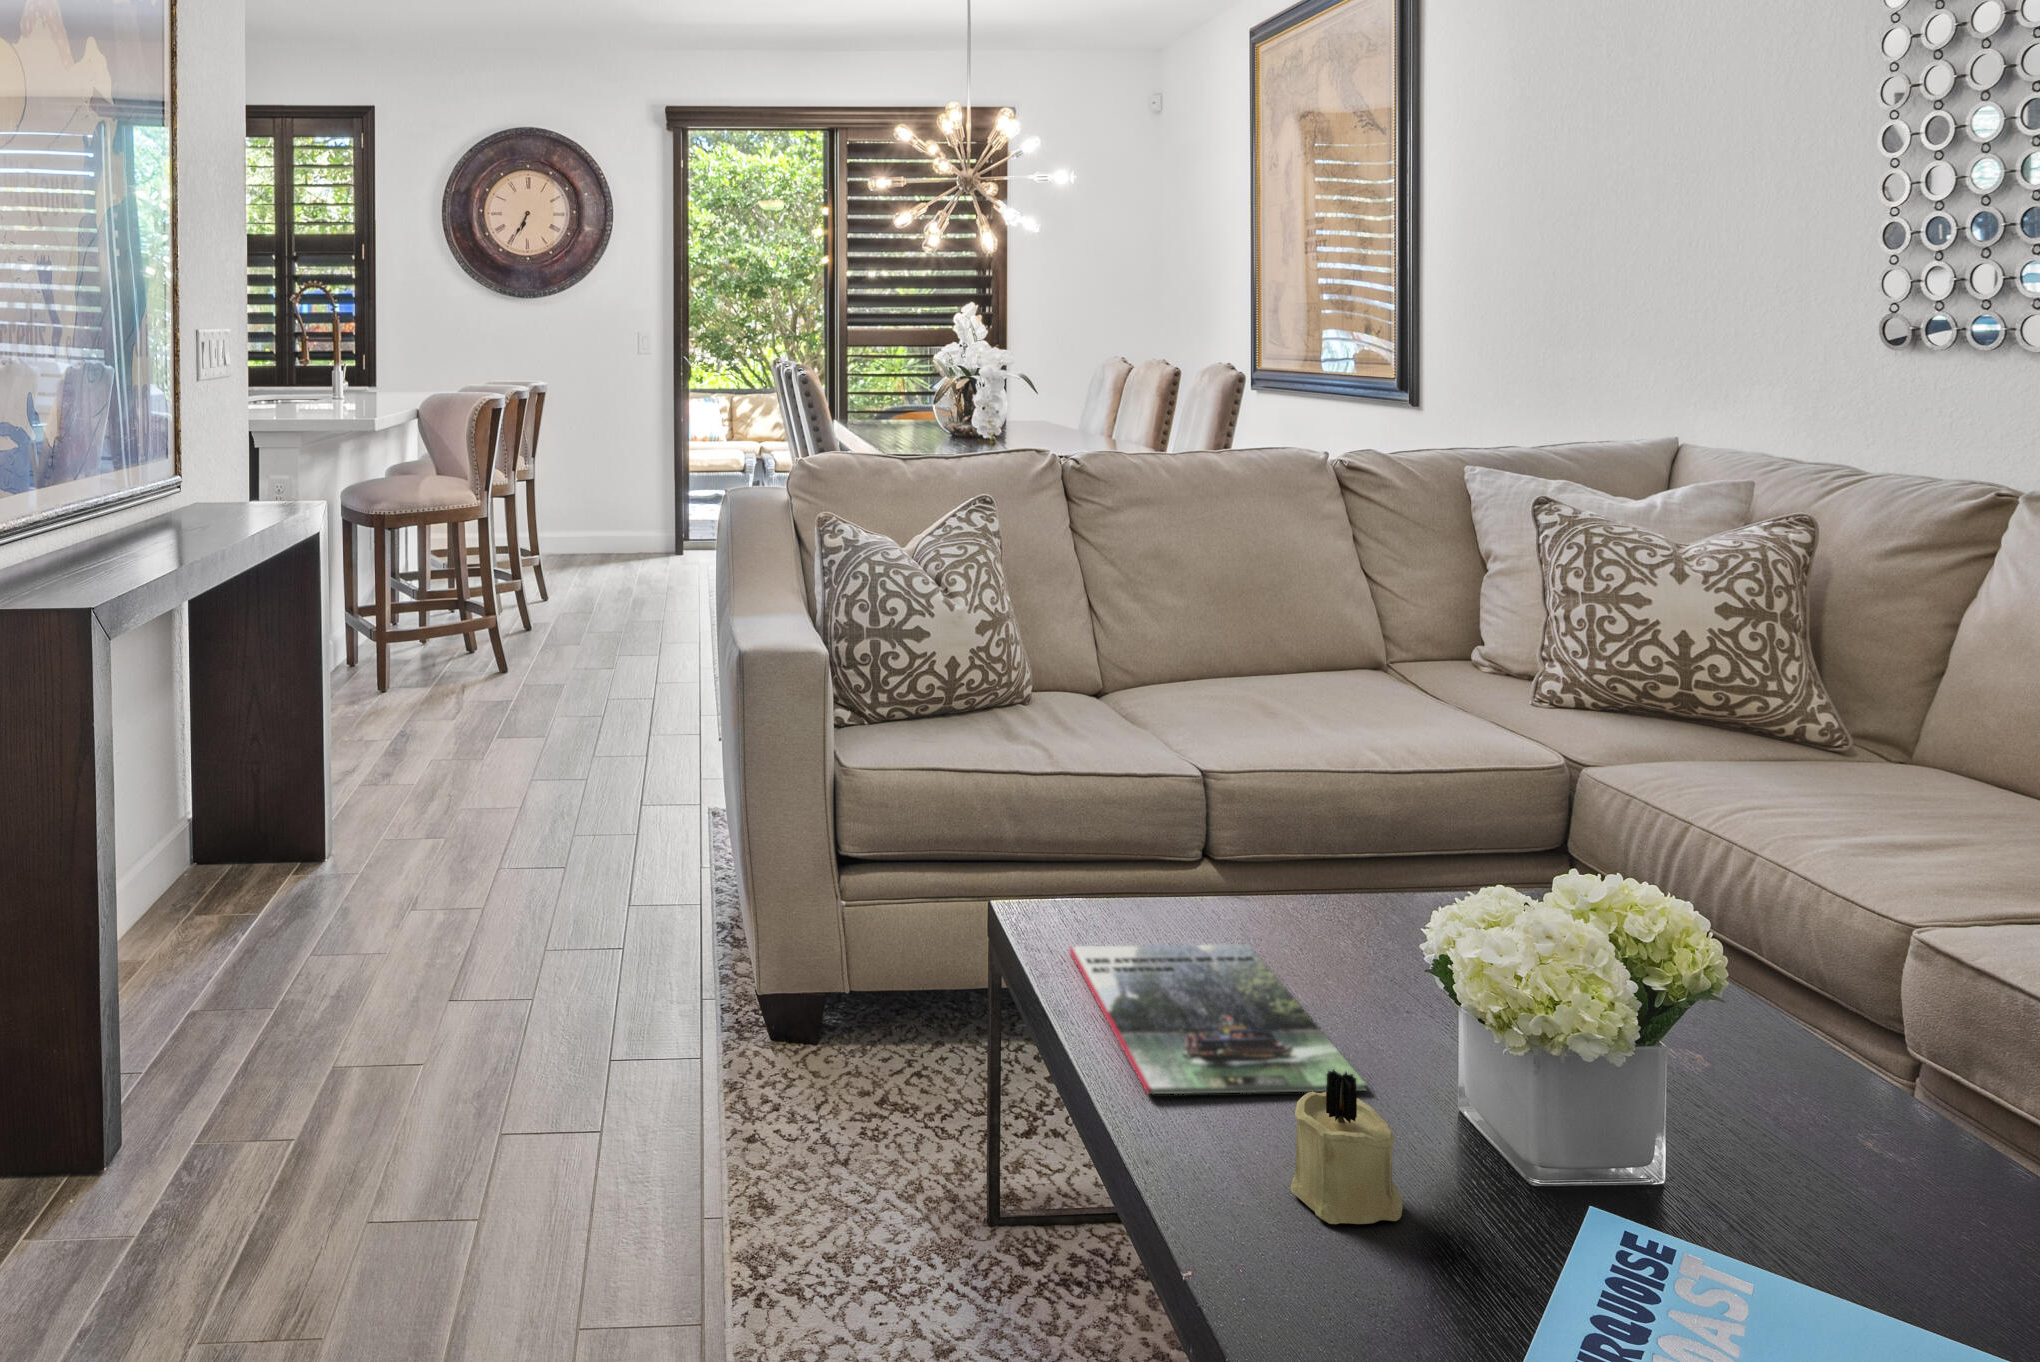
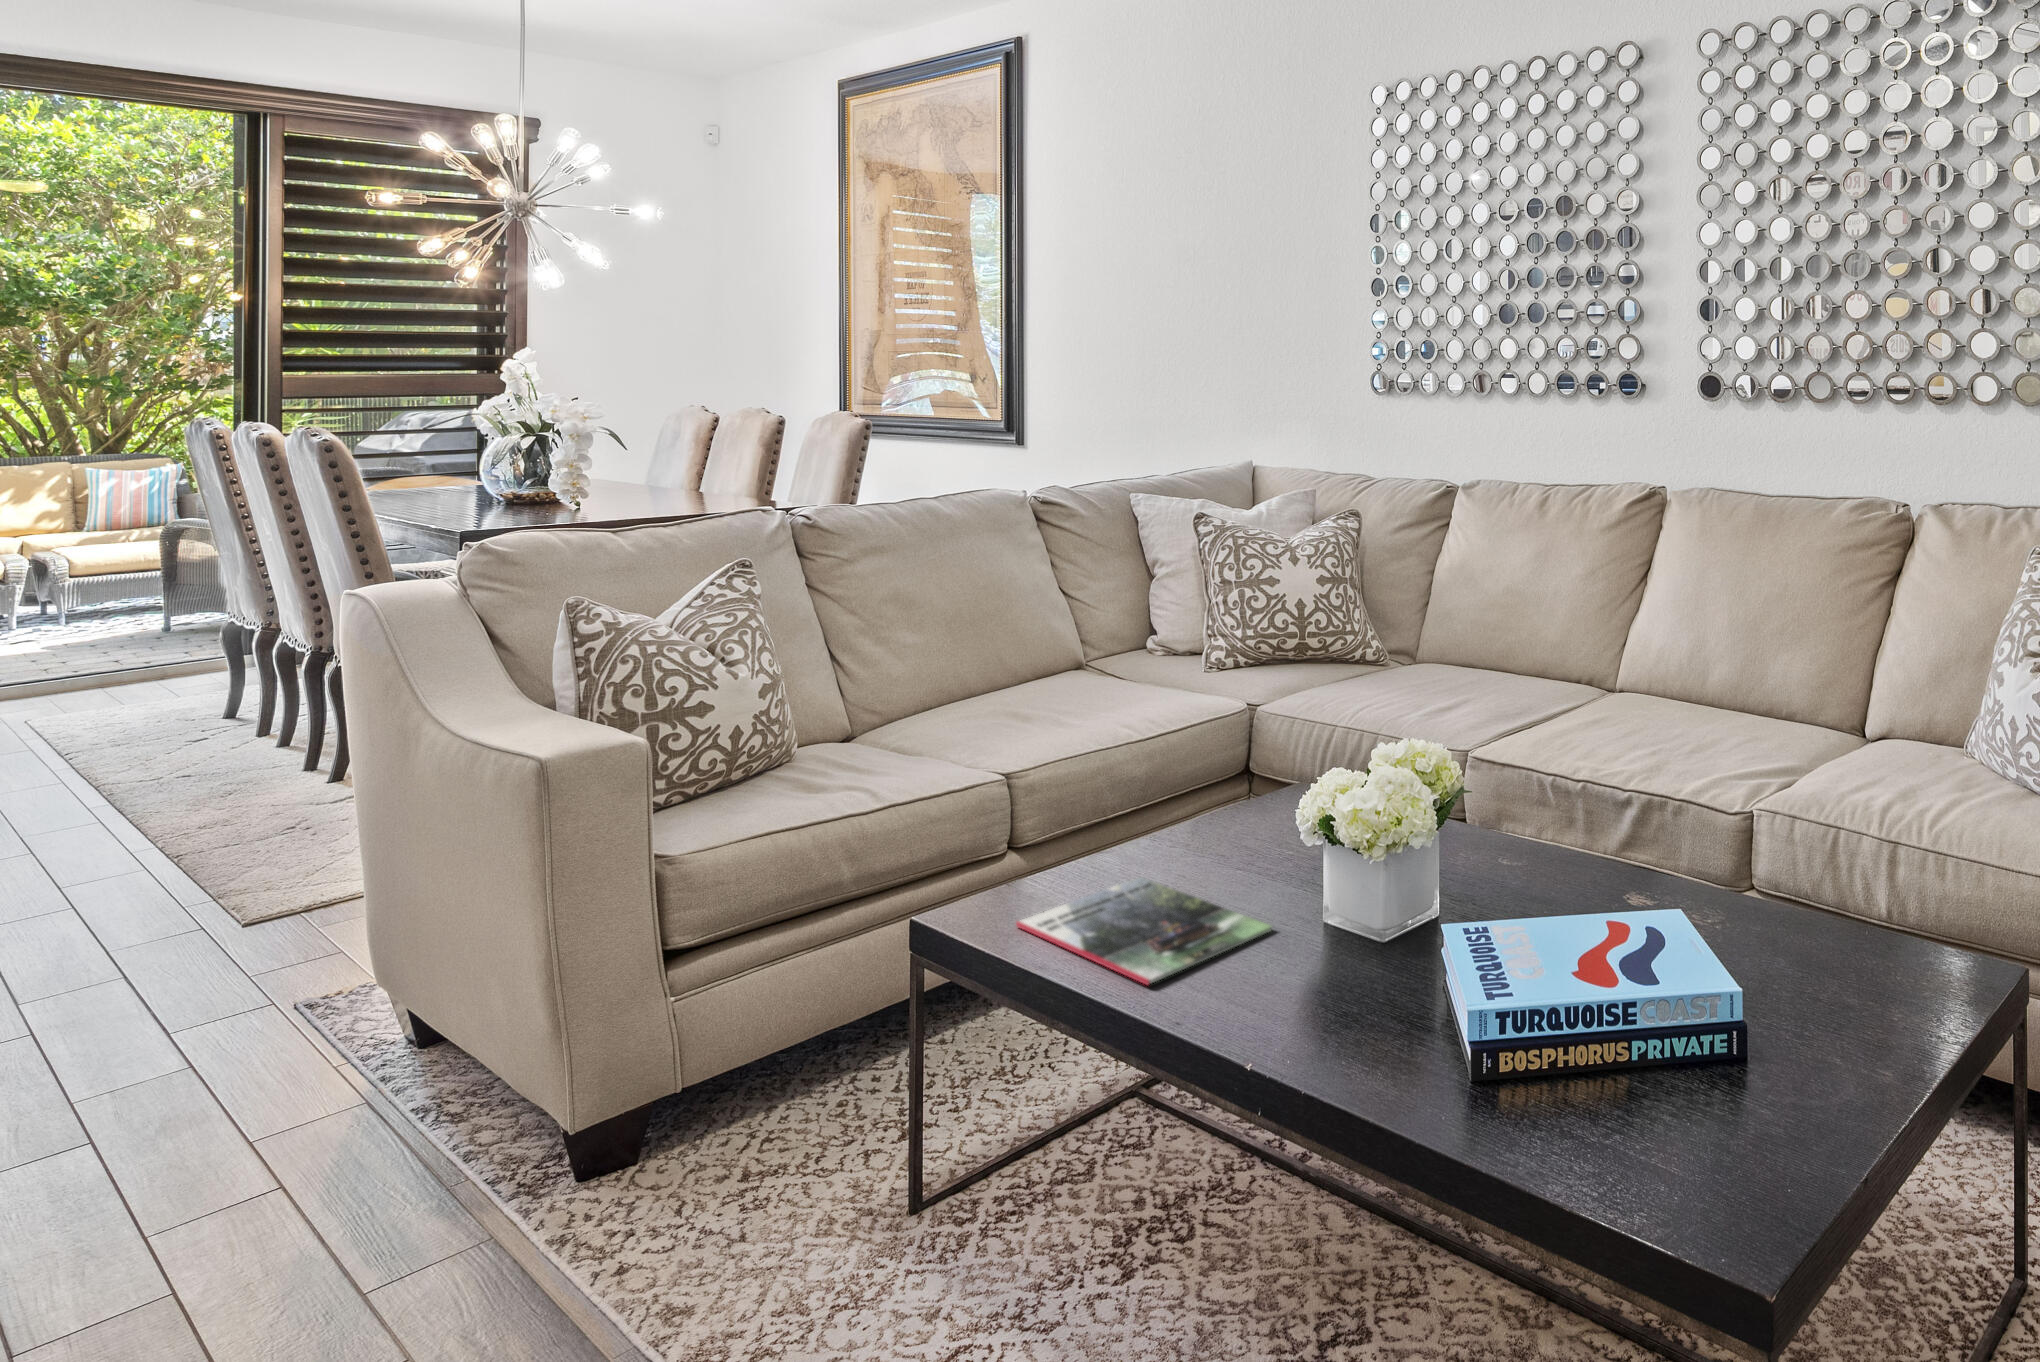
candle: present [1291,1069,1403,1224] -> none [1269,902,1335,1003]

